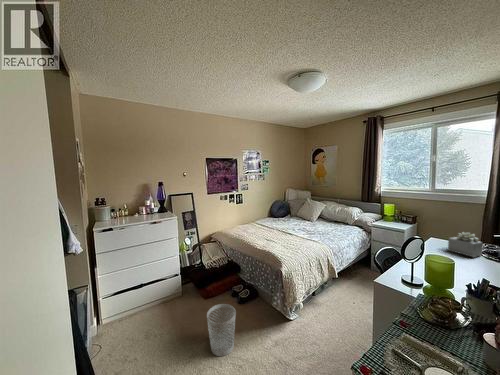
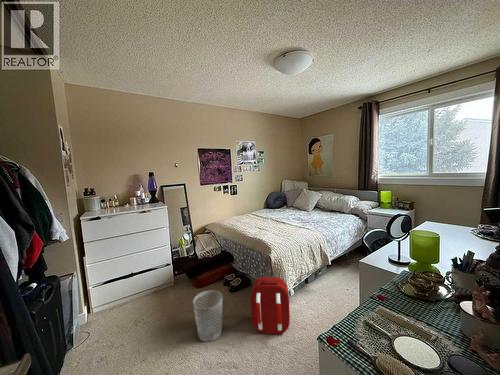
succulent plant: present [448,232,483,257] -> none [441,212,477,237]
backpack: none [262,292,302,349] -> present [251,277,290,334]

